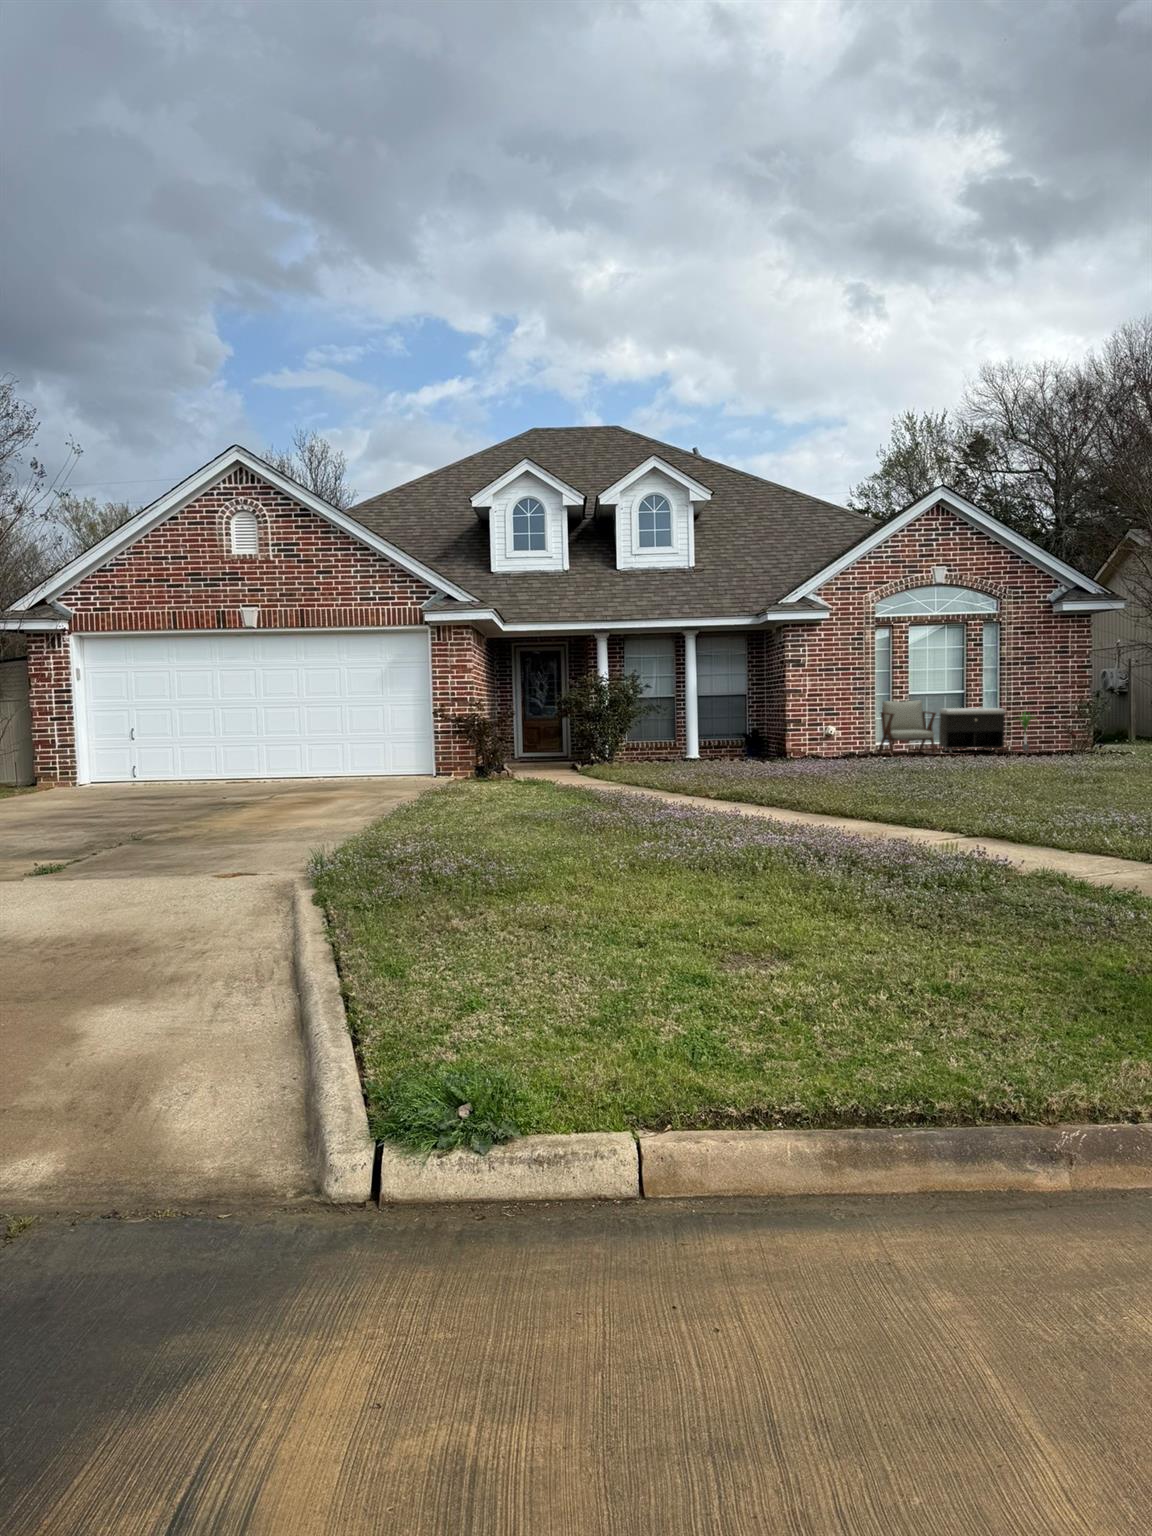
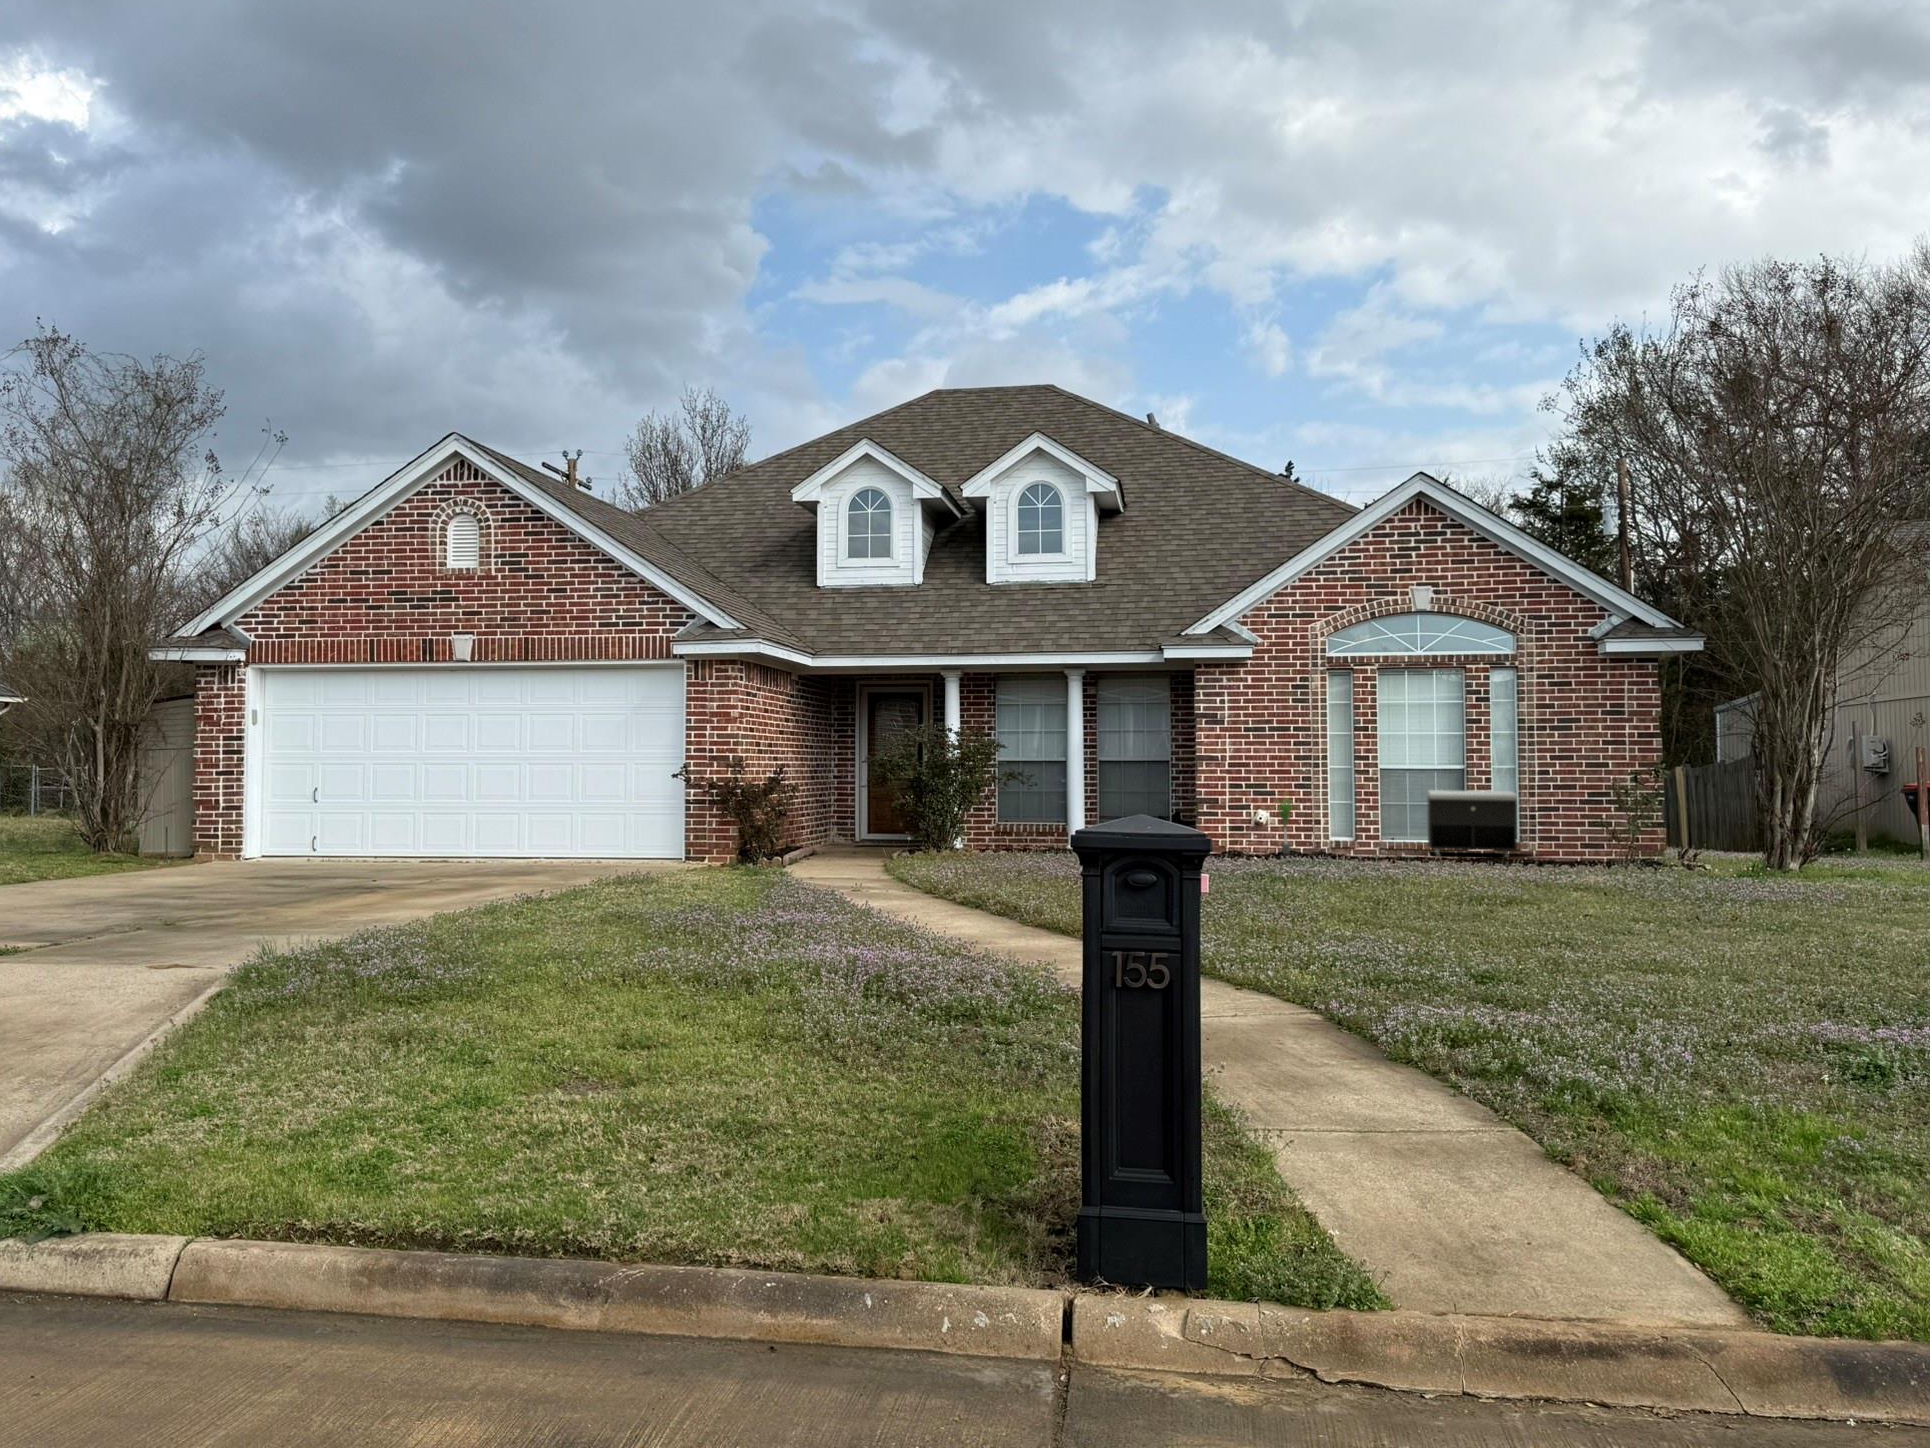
lounge chair: present [878,701,936,755] -> none [1334,777,1411,858]
potted plant: present [1020,714,1031,751] -> present [1276,800,1294,854]

